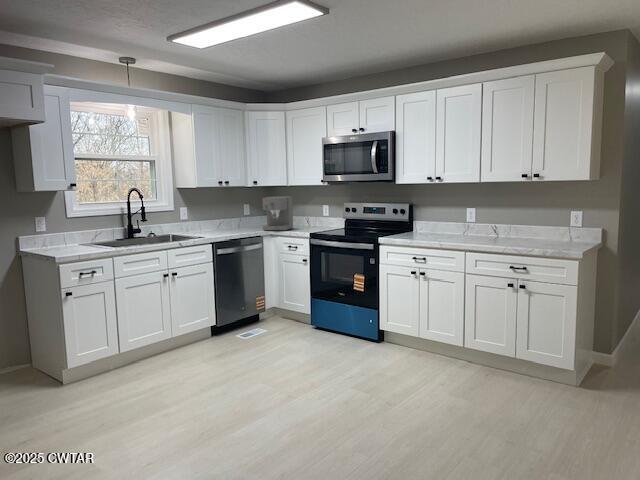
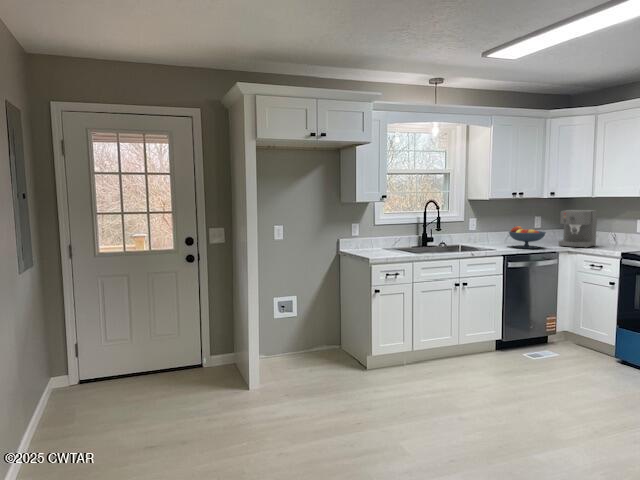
fruit bowl: none [217,213,250,235] -> present [509,226,546,249]

